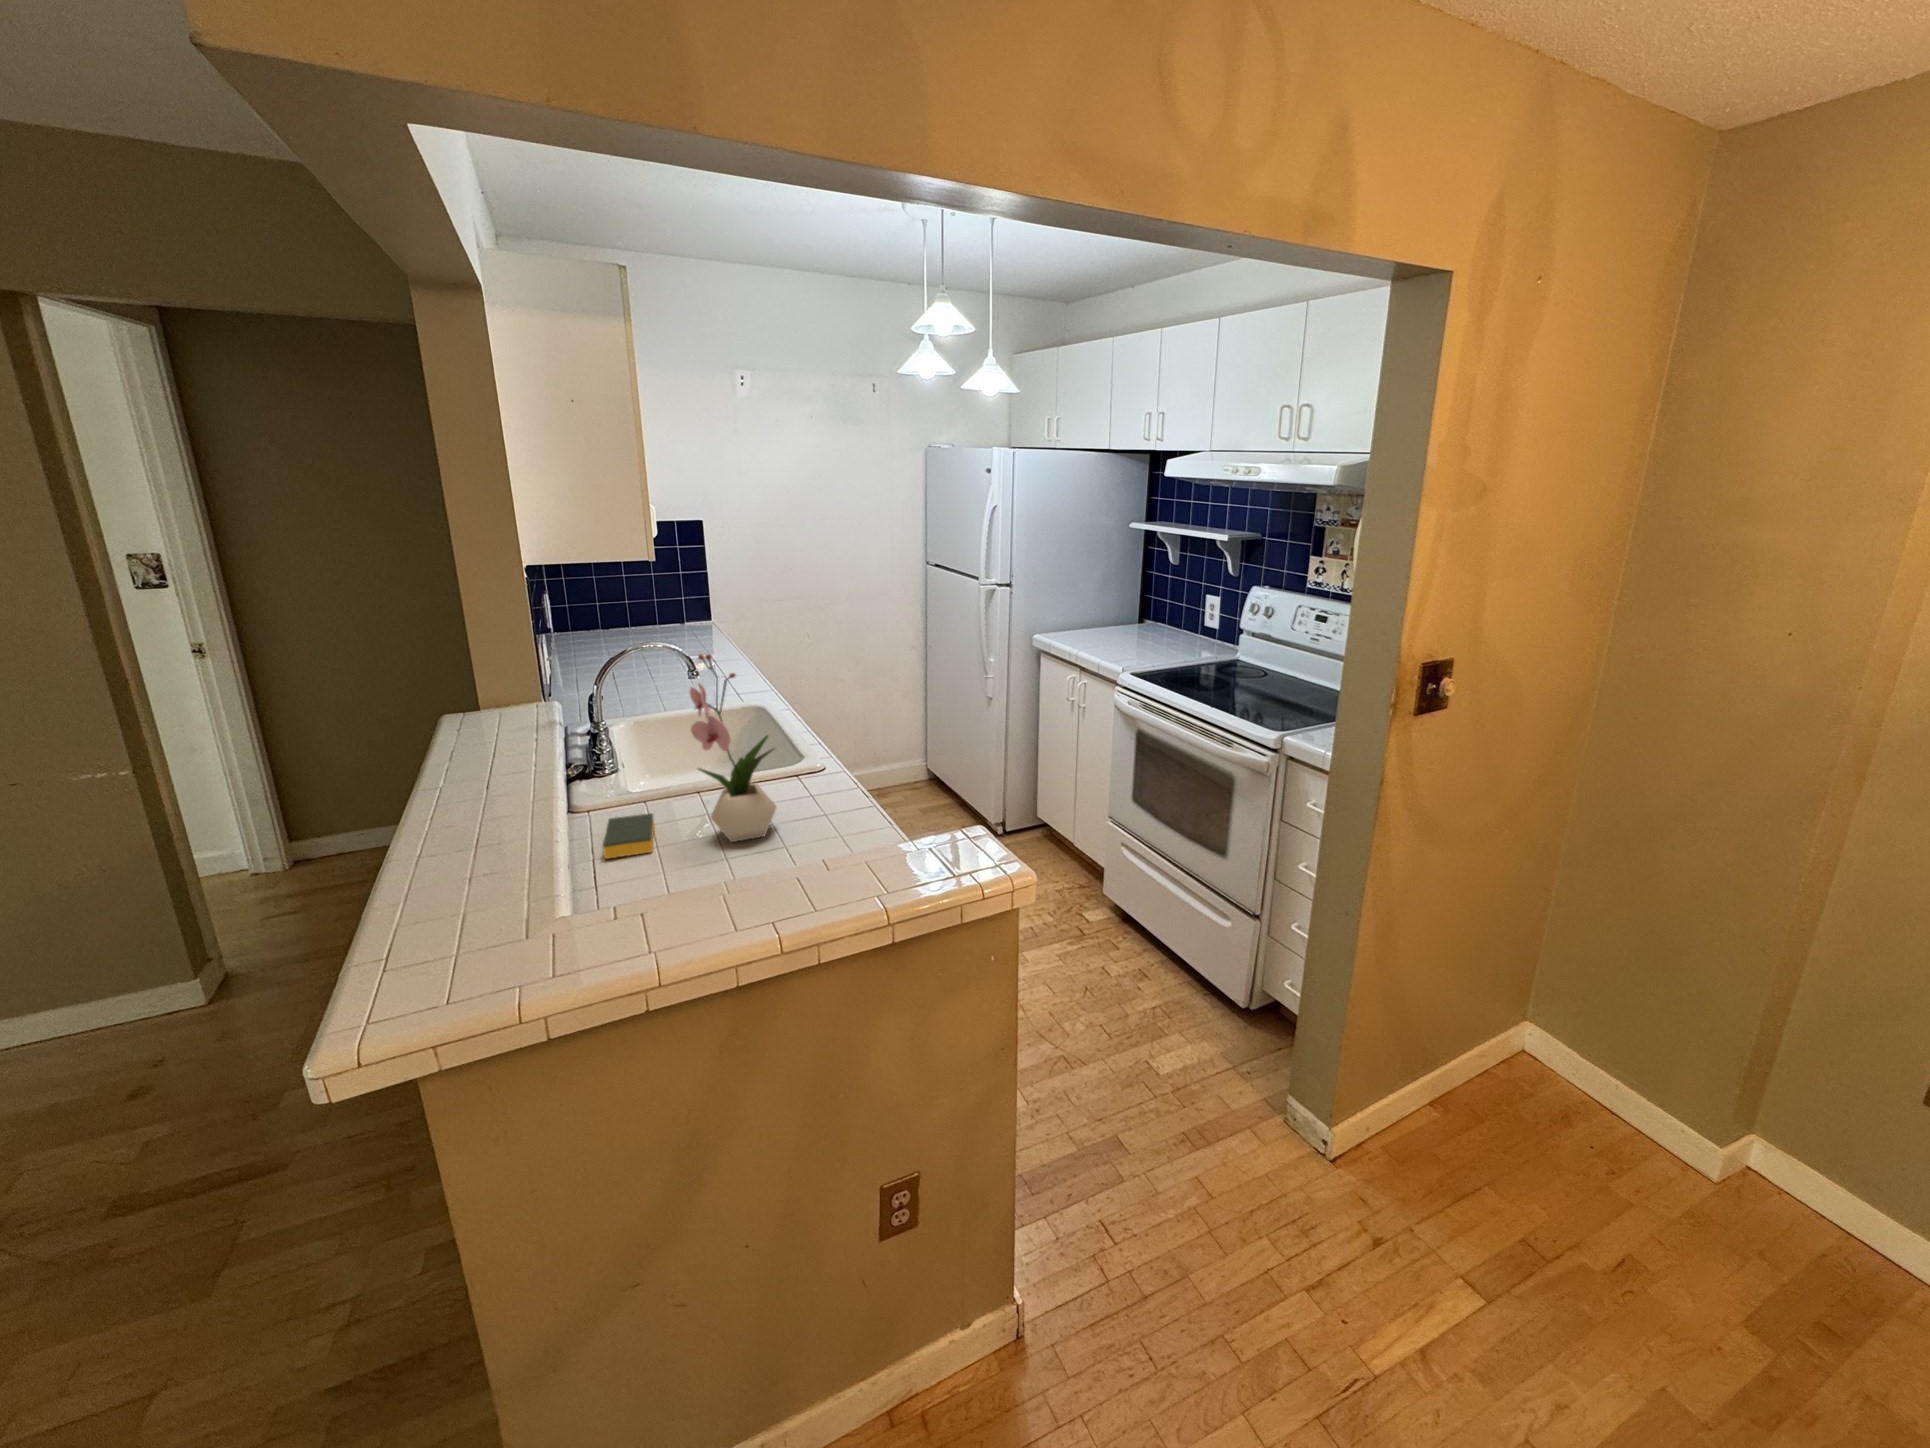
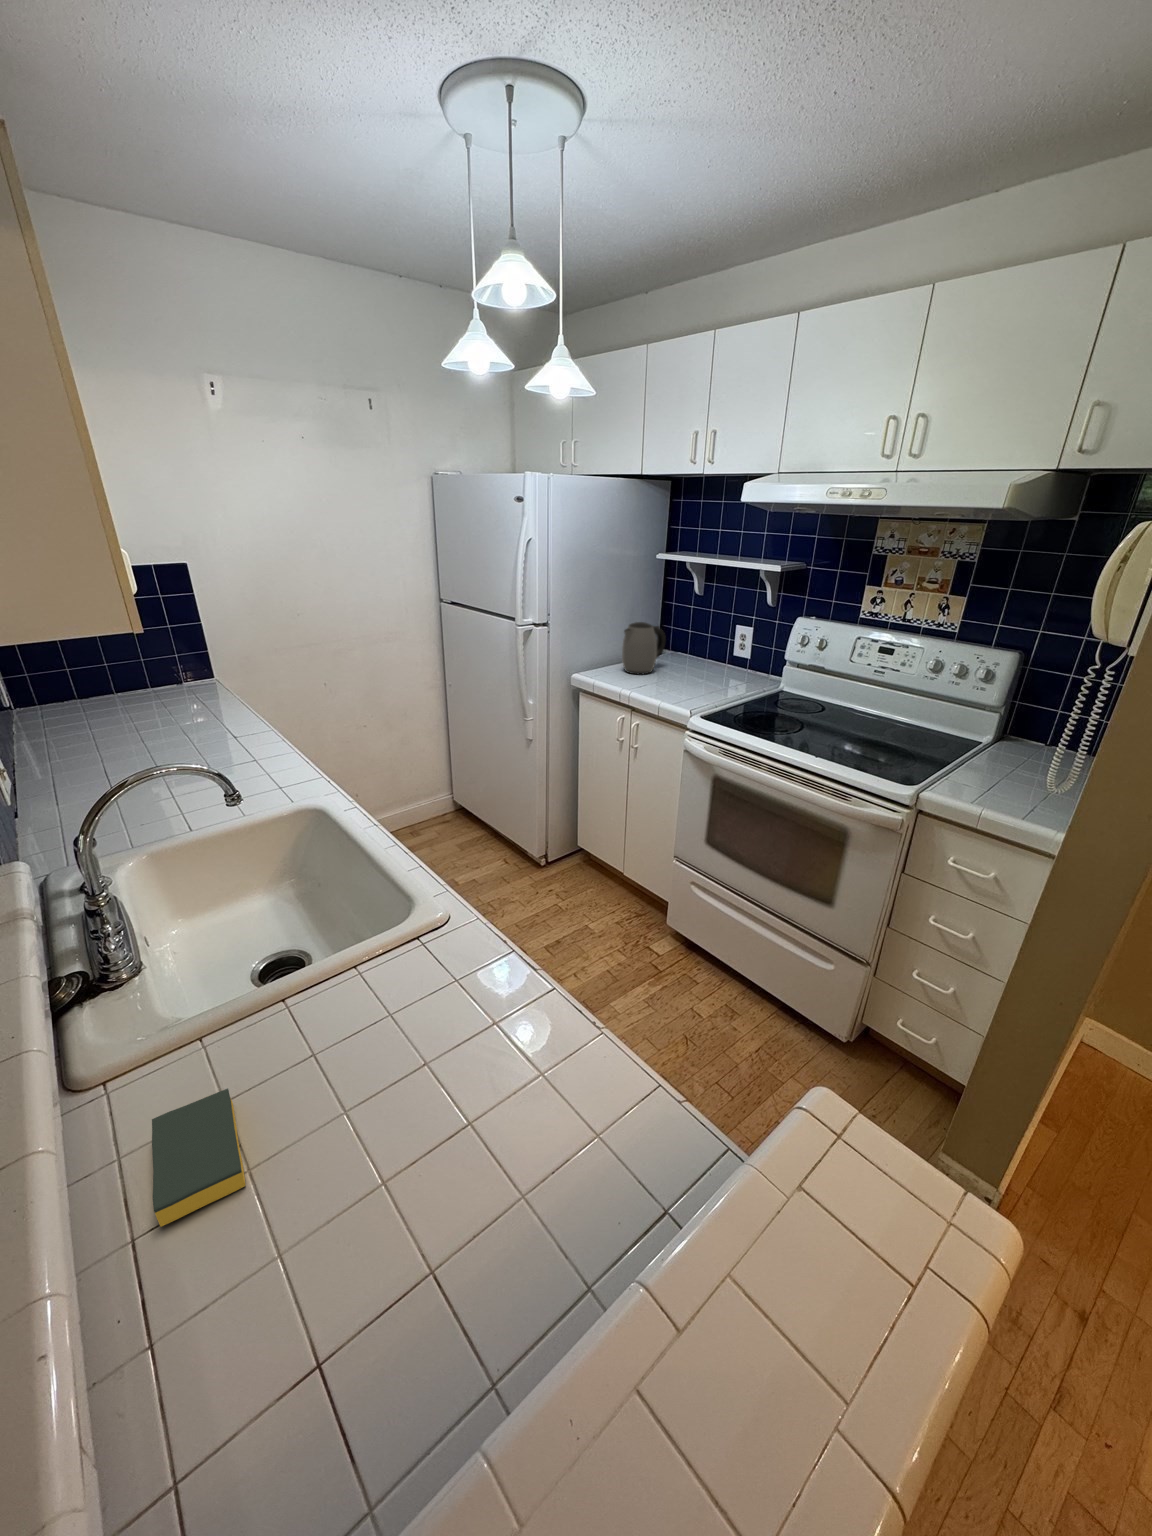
kettle: none [1088,589,1134,639] -> present [622,622,666,674]
flower arrangement: present [690,654,776,842] -> none [278,853,446,1136]

